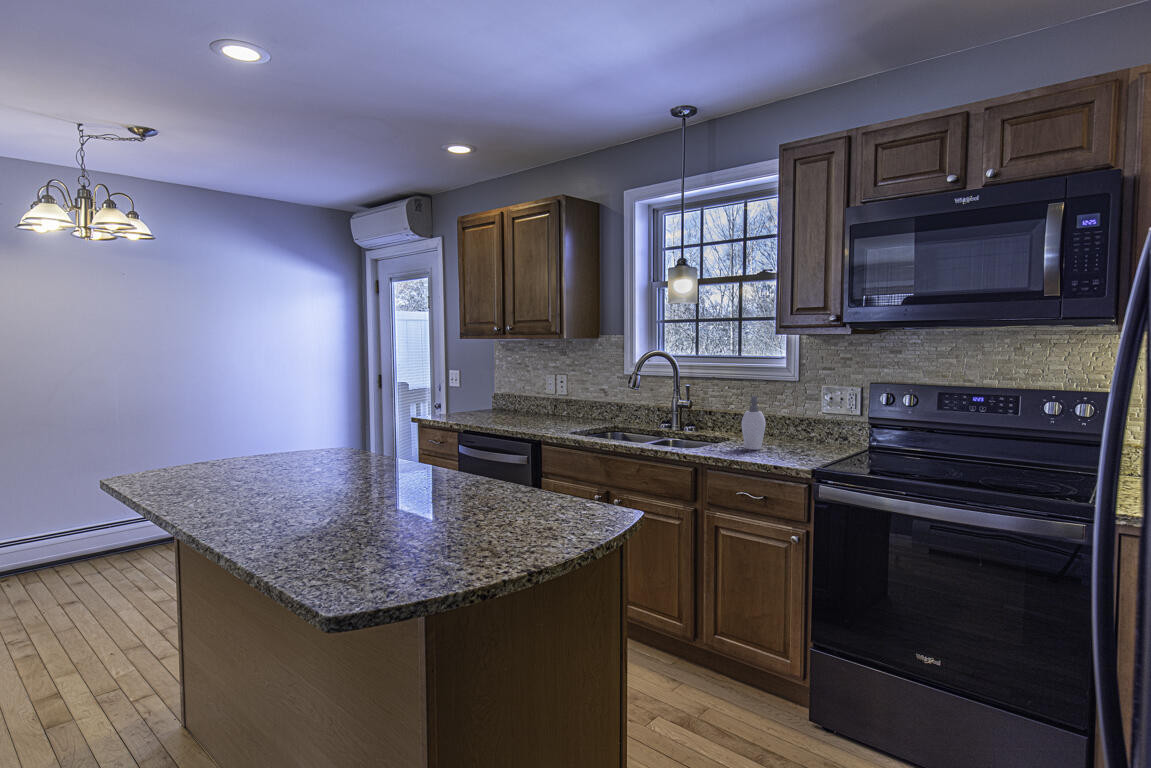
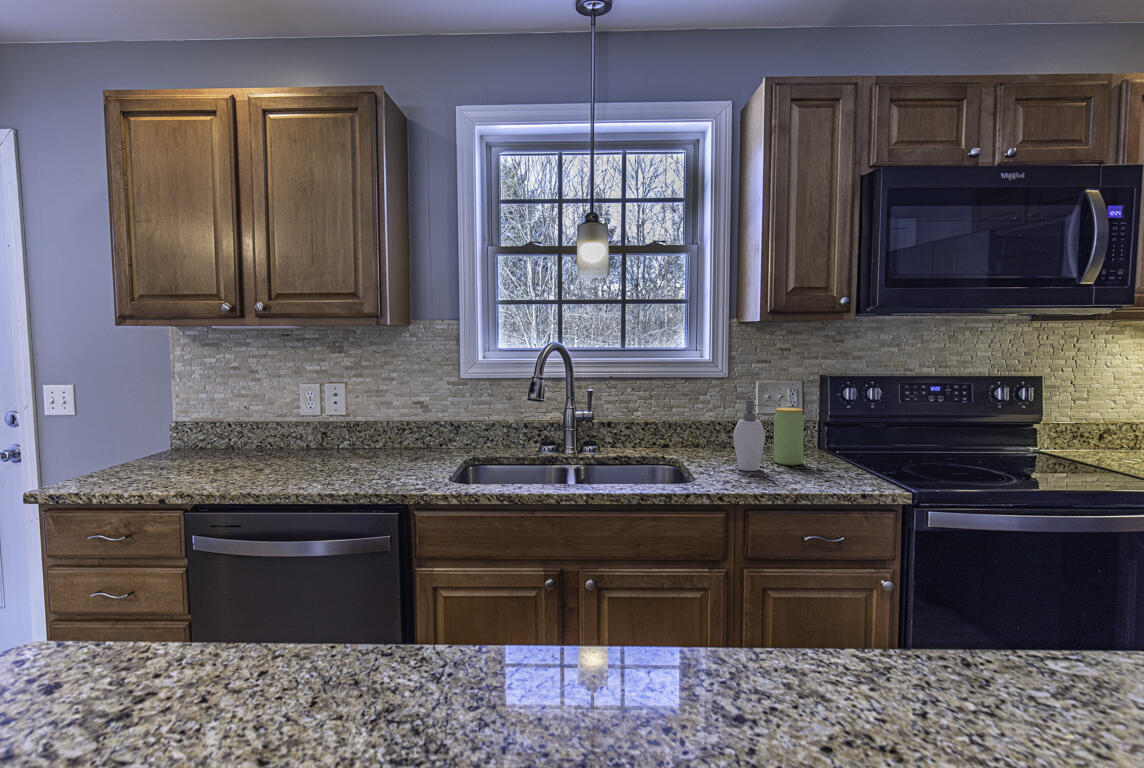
jar: none [789,405,814,451] -> present [774,408,804,465]

